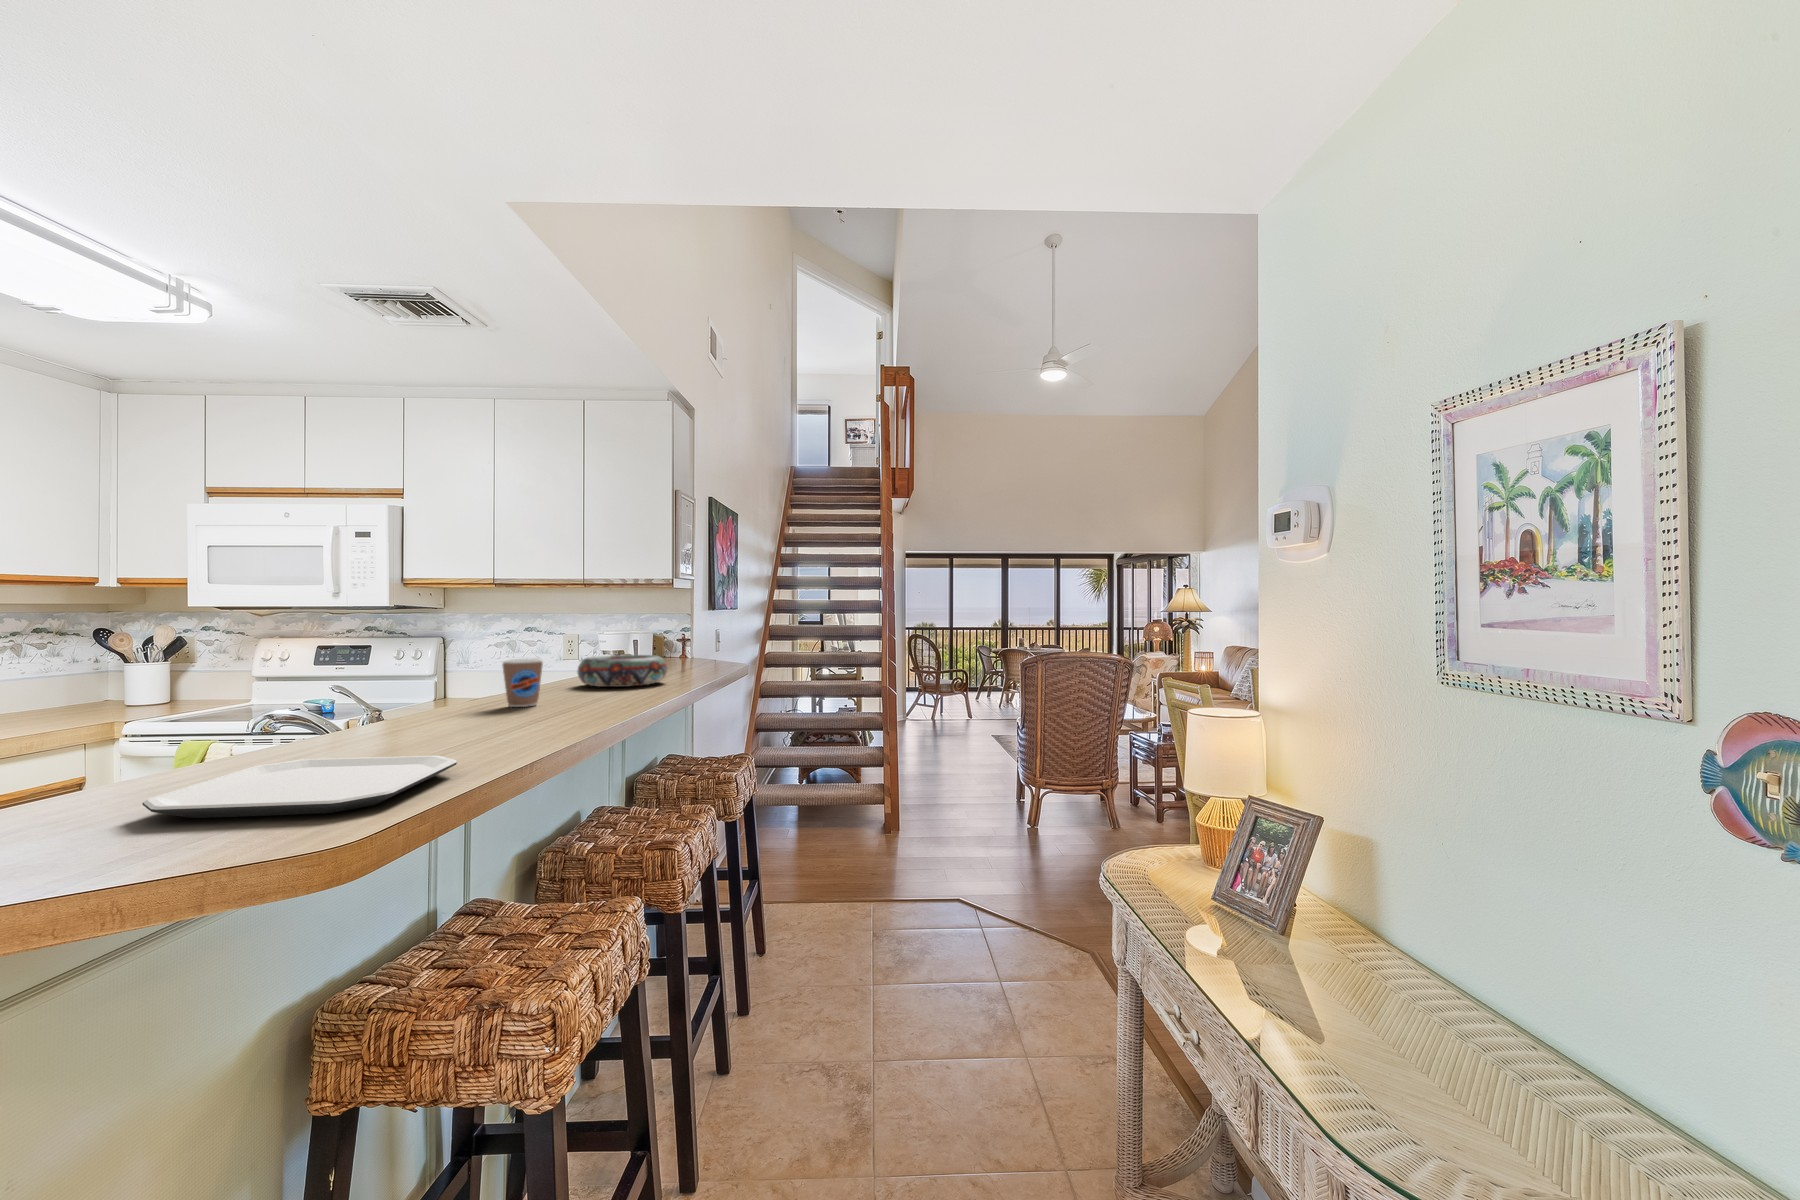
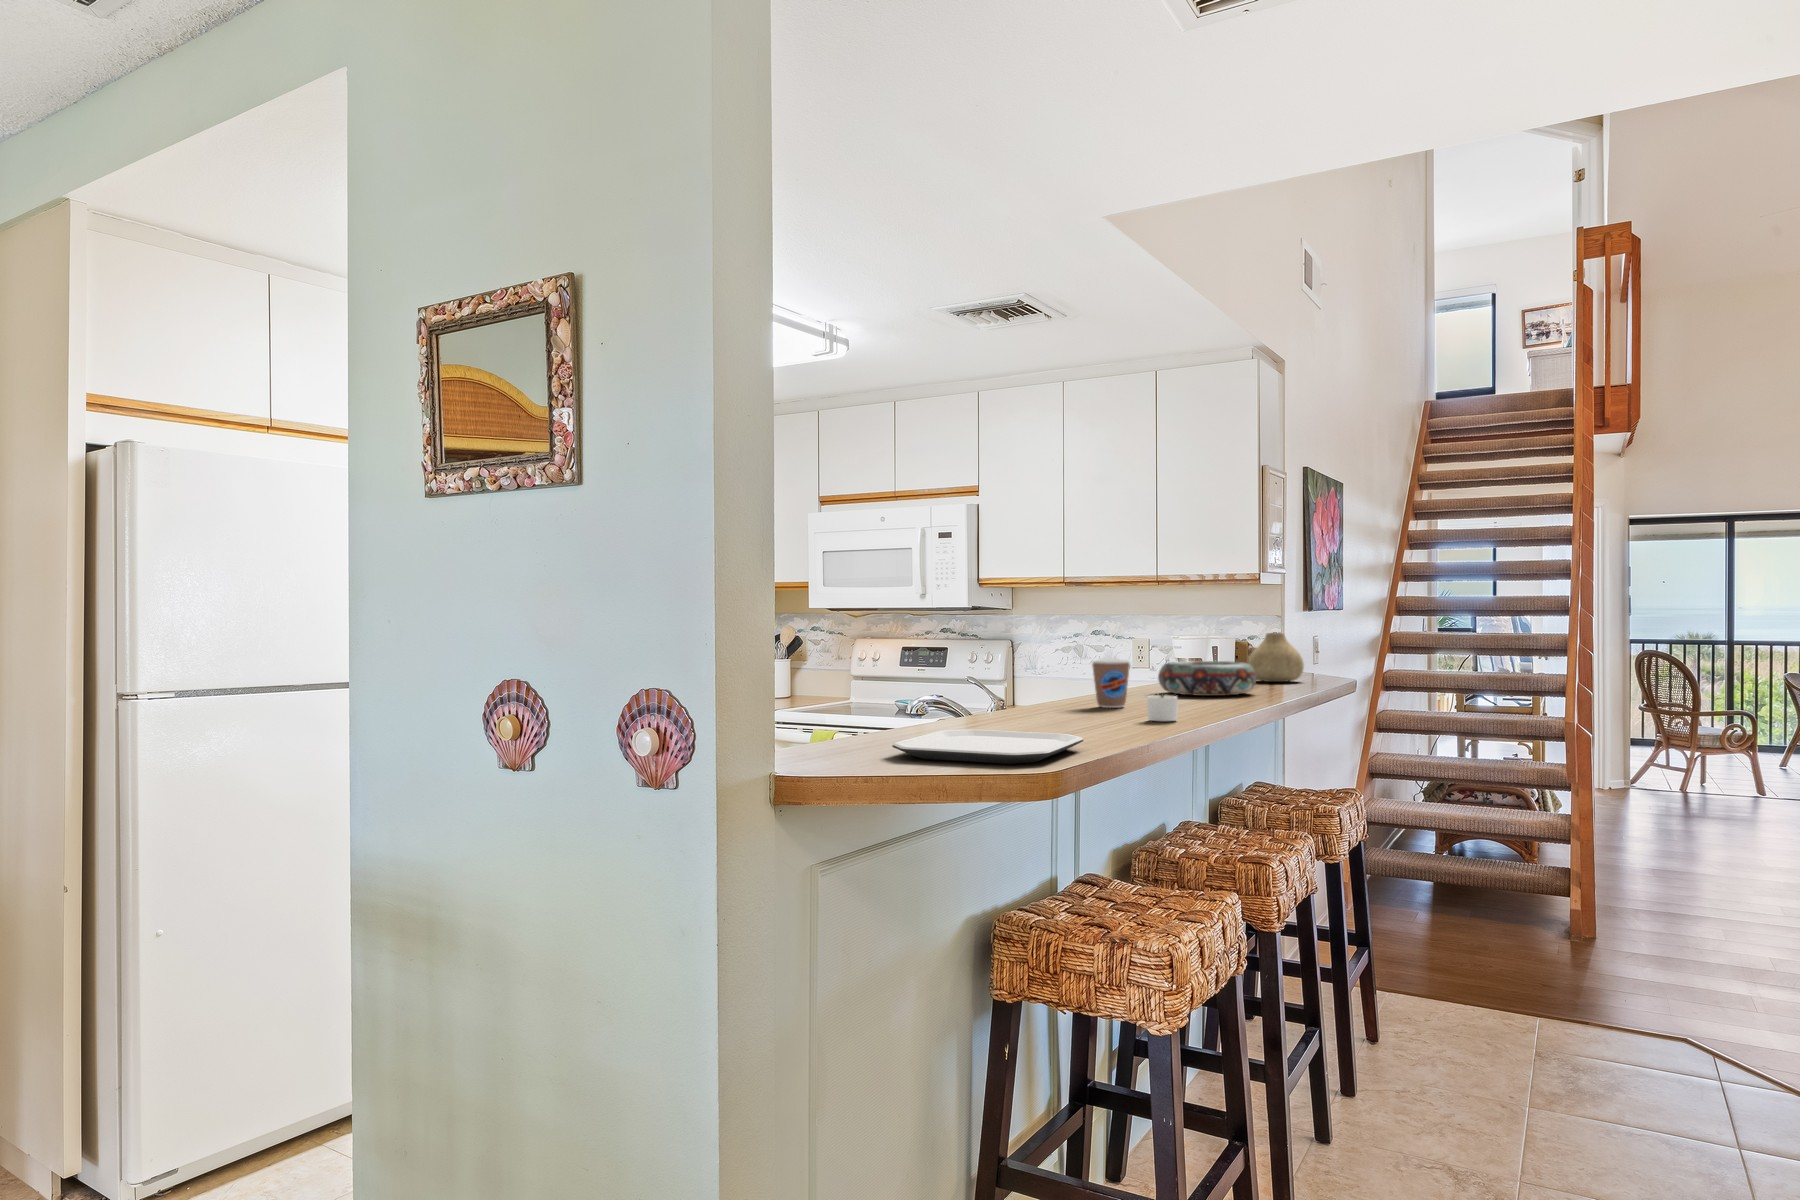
vase: none [662,628,707,669] -> present [1248,633,1304,682]
candle: none [554,693,598,722] -> present [1147,694,1178,721]

